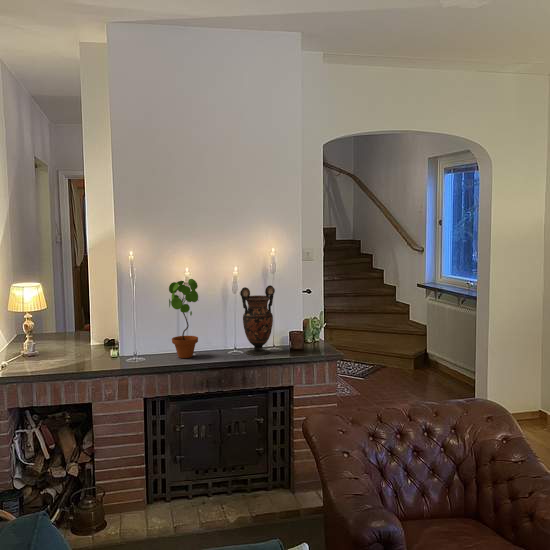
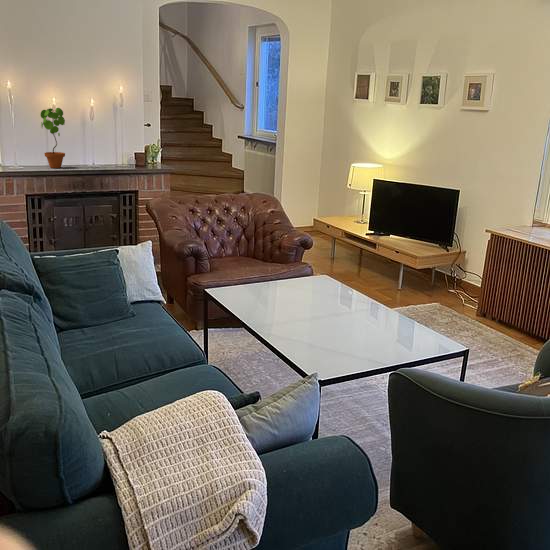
vase: present [240,285,275,355] -> none [97,116,123,168]

